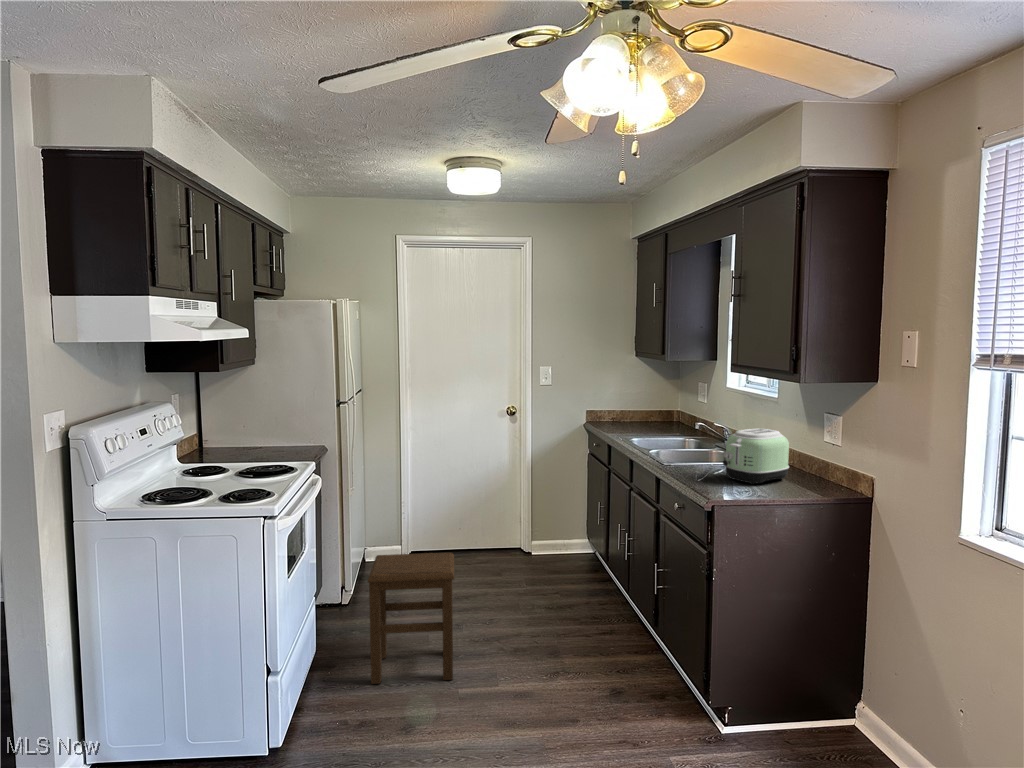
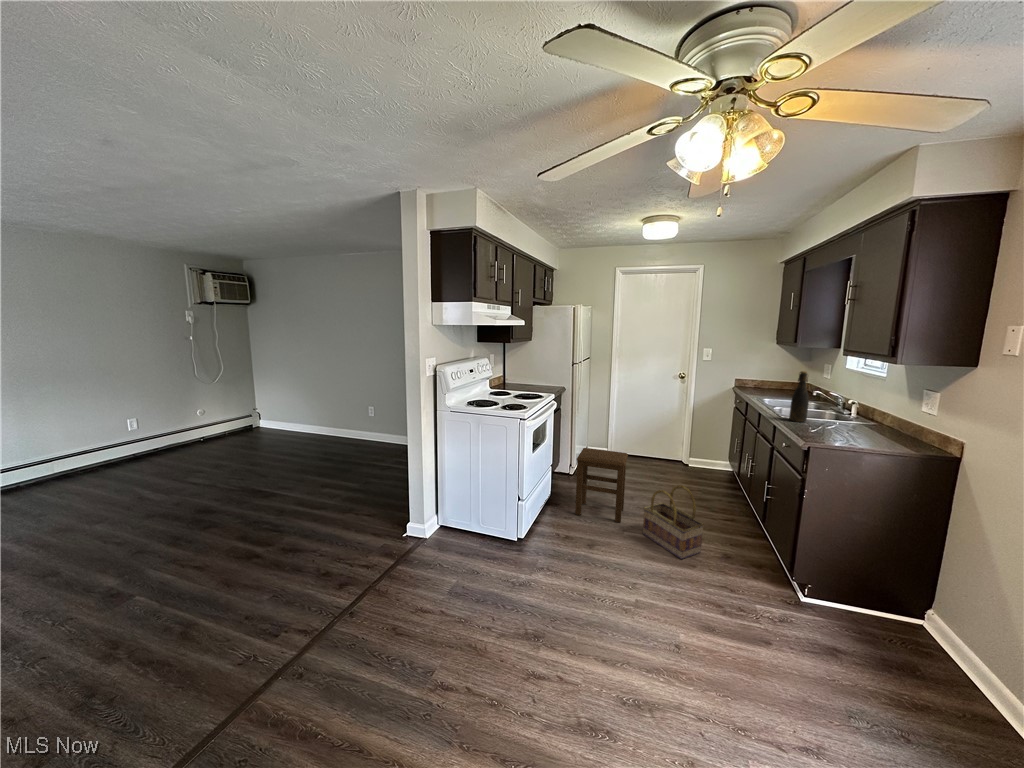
bottle: none [678,397,700,470] -> present [789,371,809,422]
toaster: present [723,428,789,484] -> none [822,397,885,435]
basket: none [491,594,587,723] -> present [643,485,704,559]

